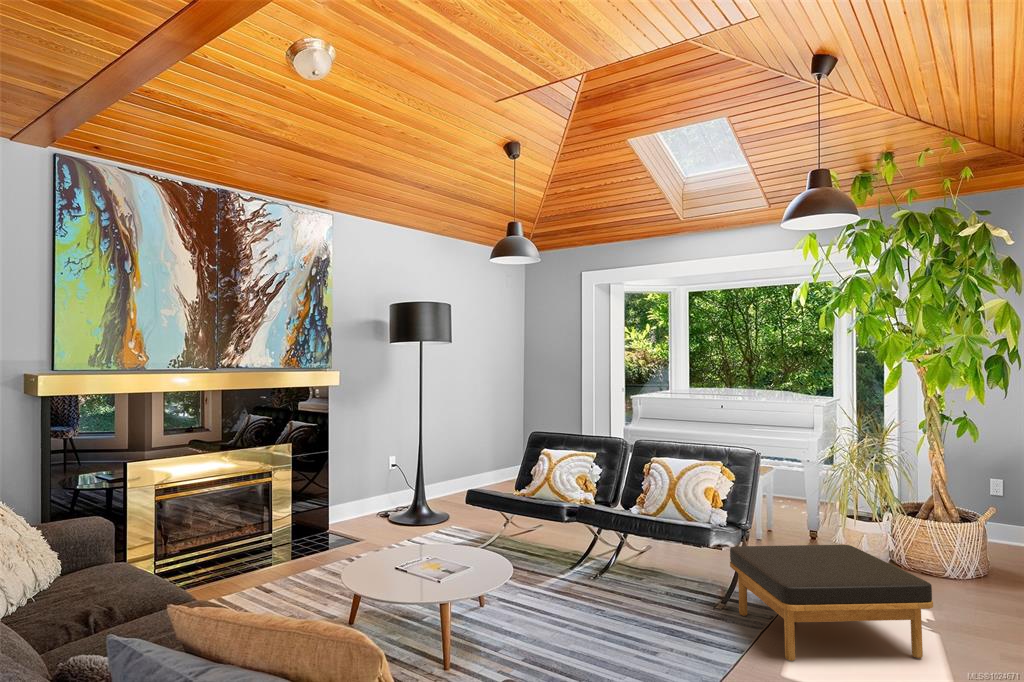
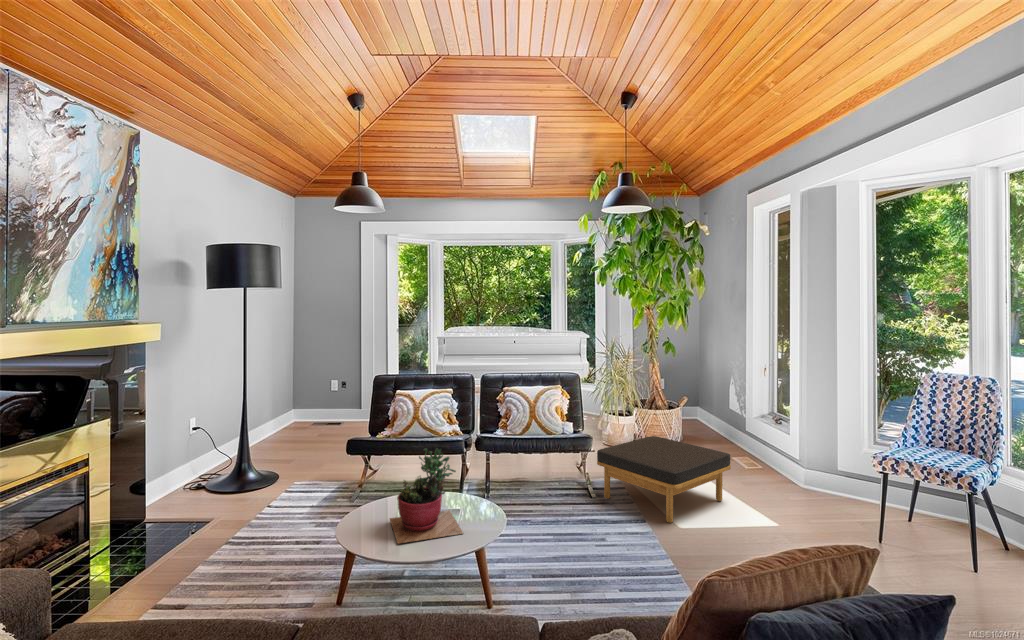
succulent plant: none [386,493,467,586] -> present [390,448,463,543]

